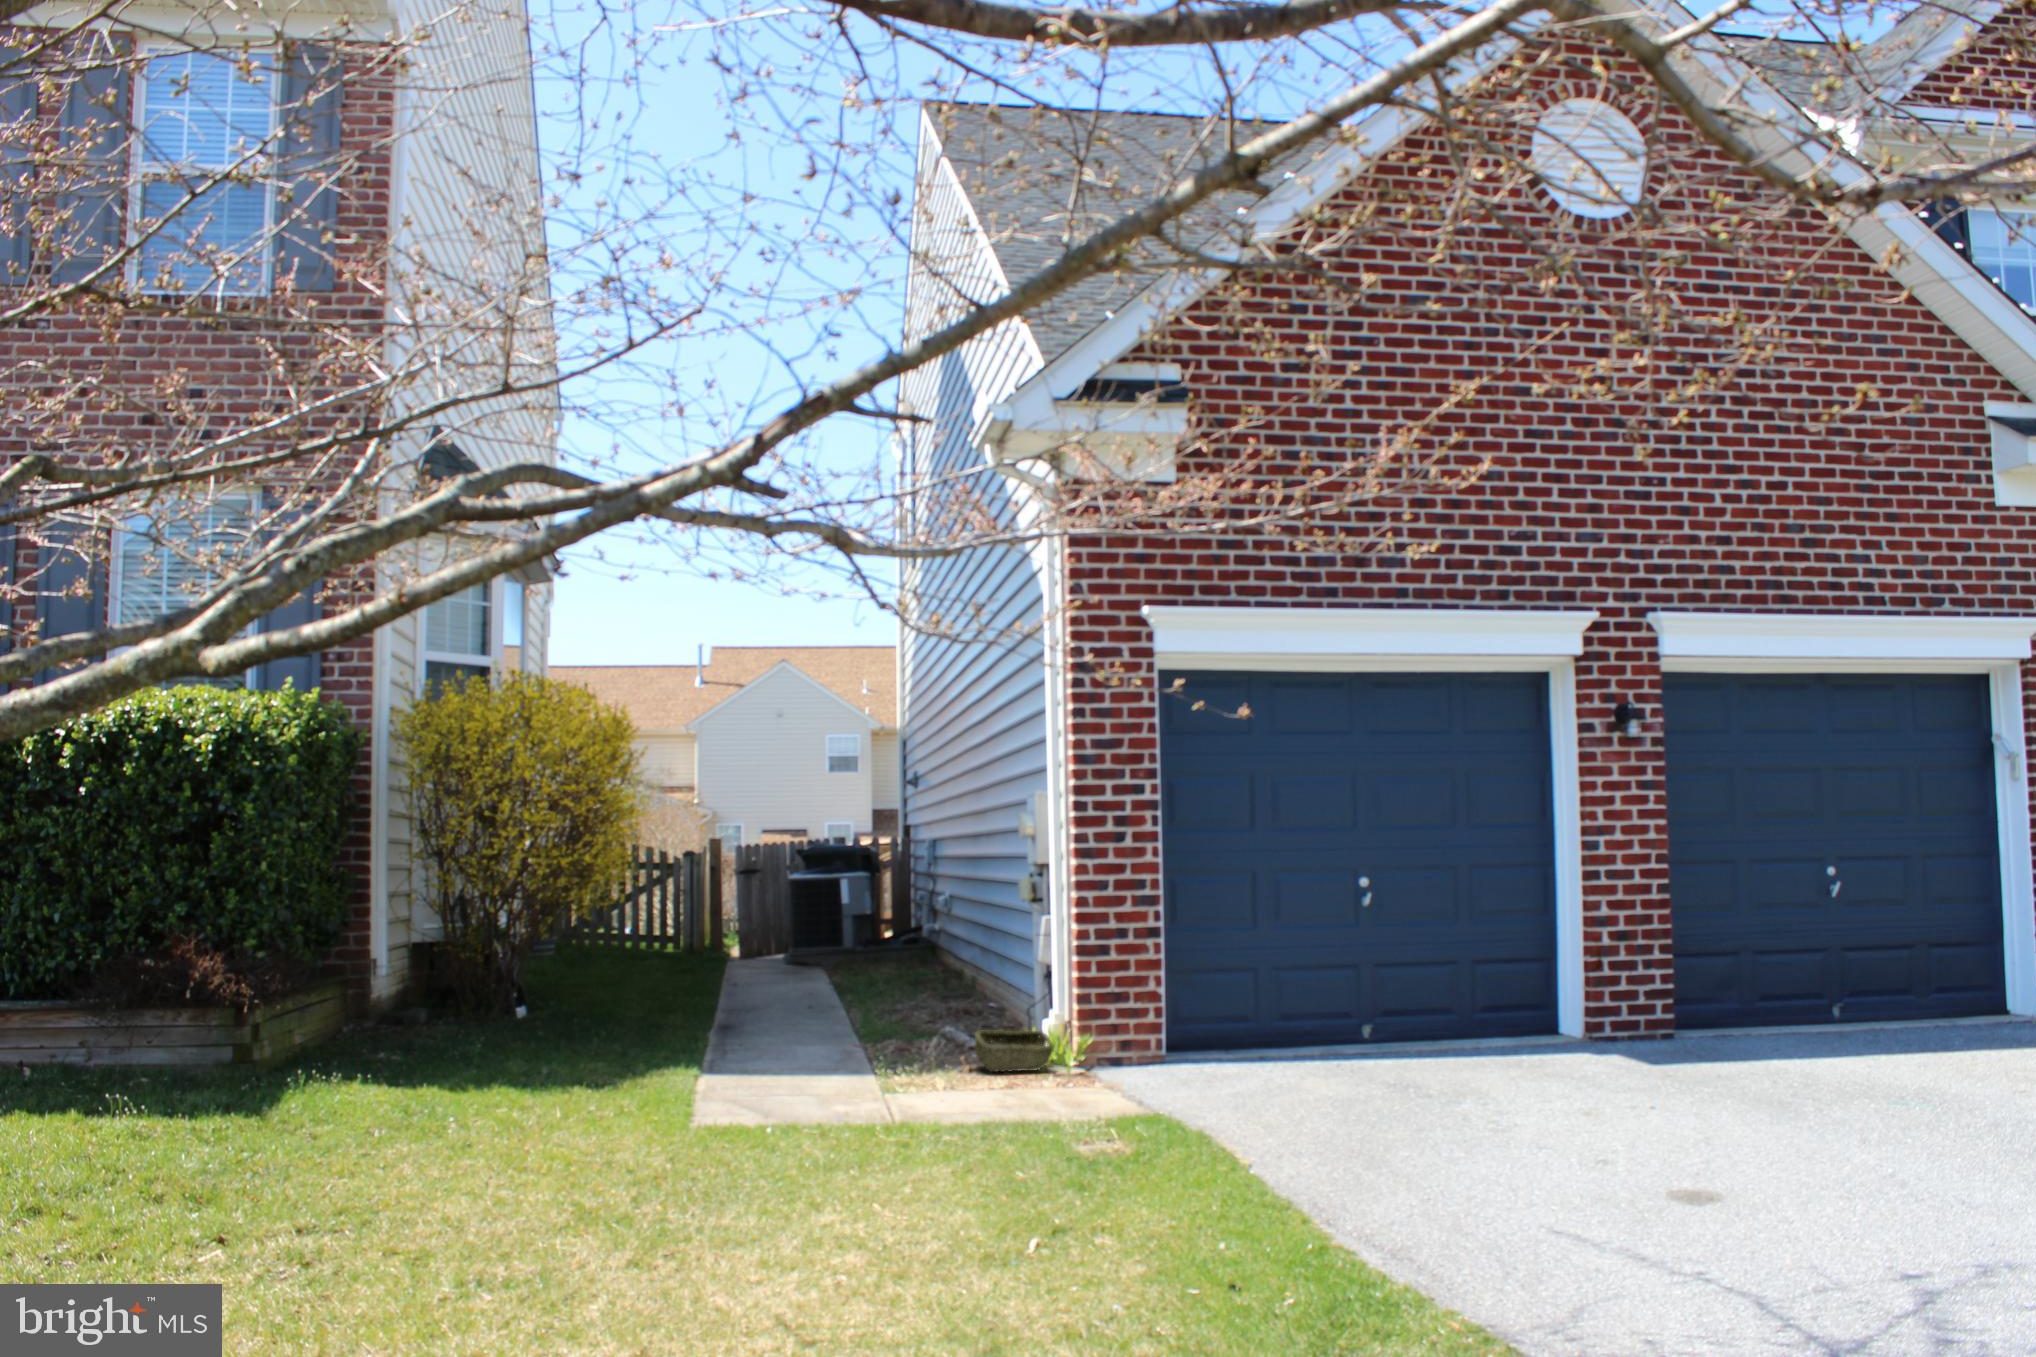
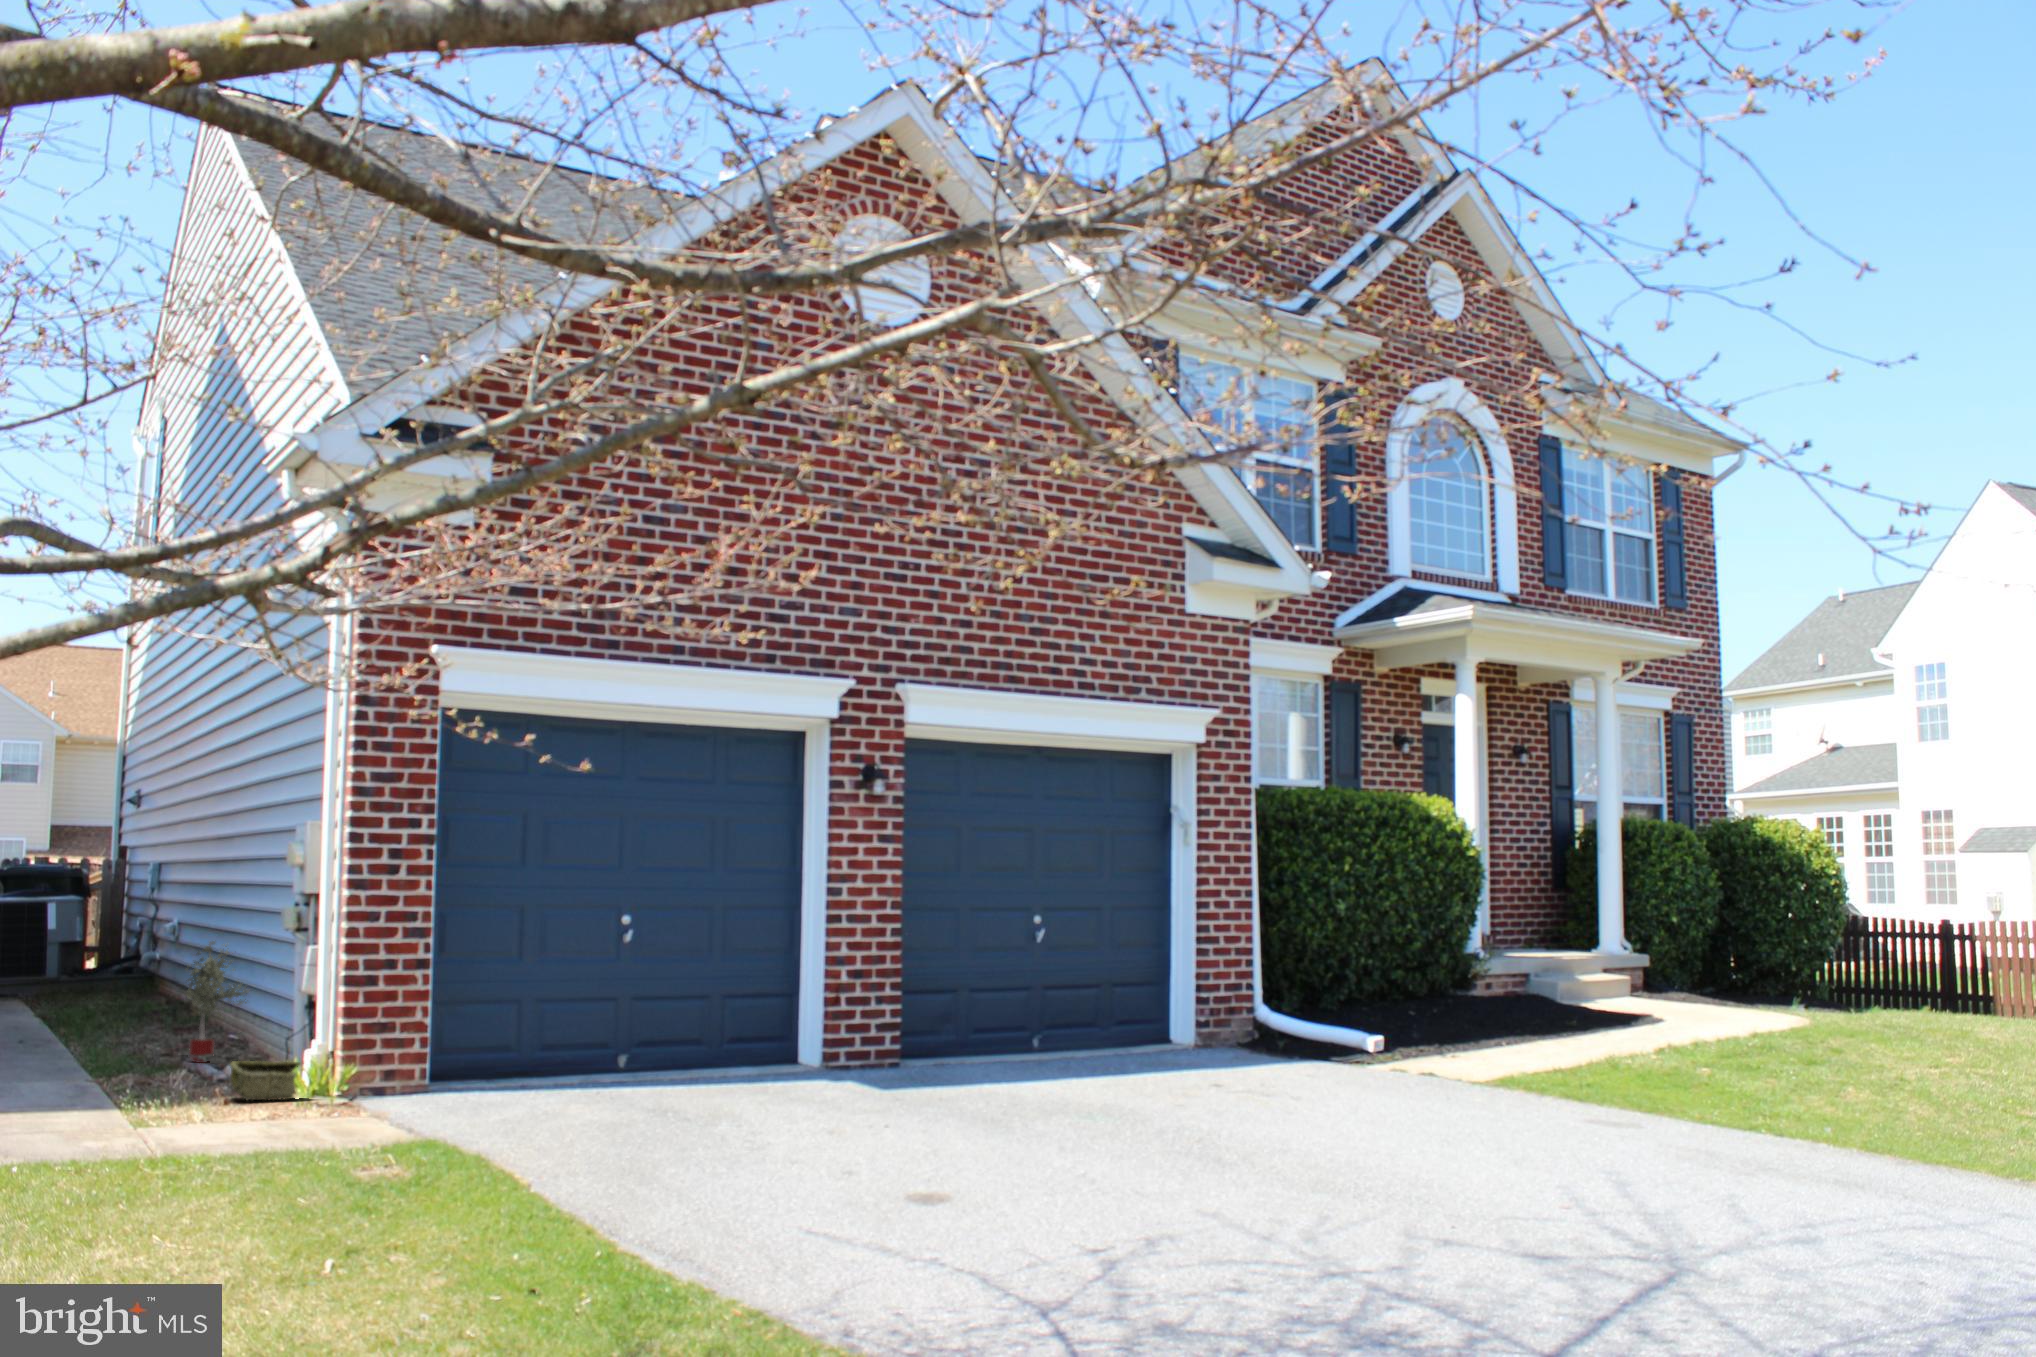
potted tree: none [951,896,1013,1010] -> present [185,941,250,1063]

